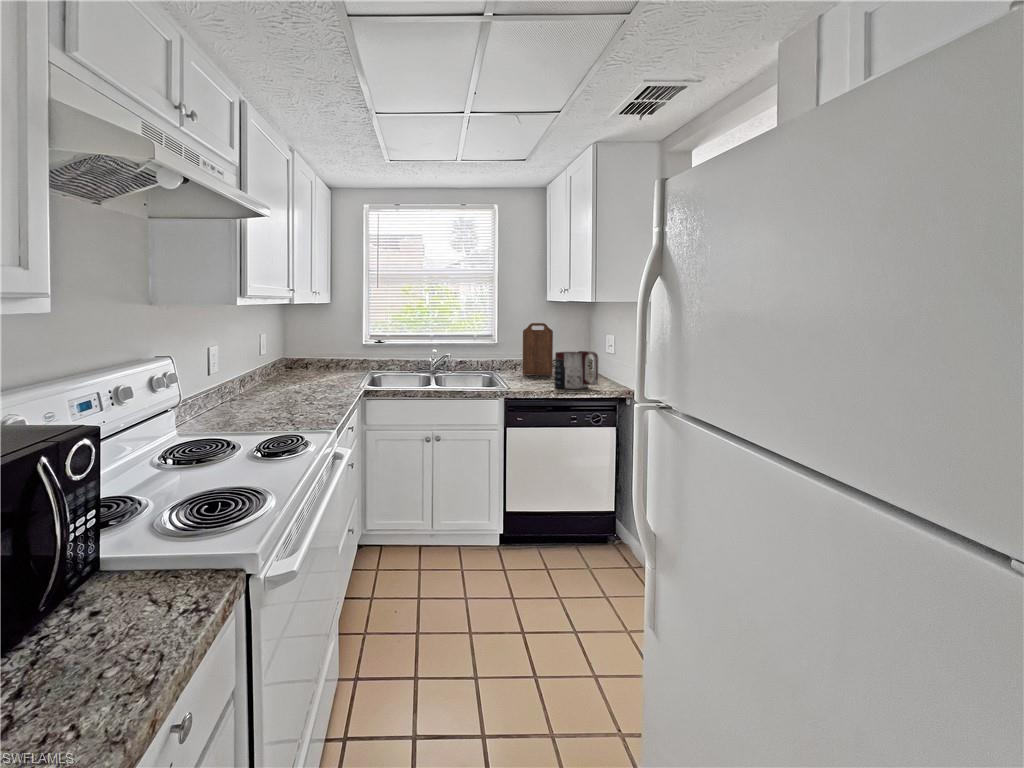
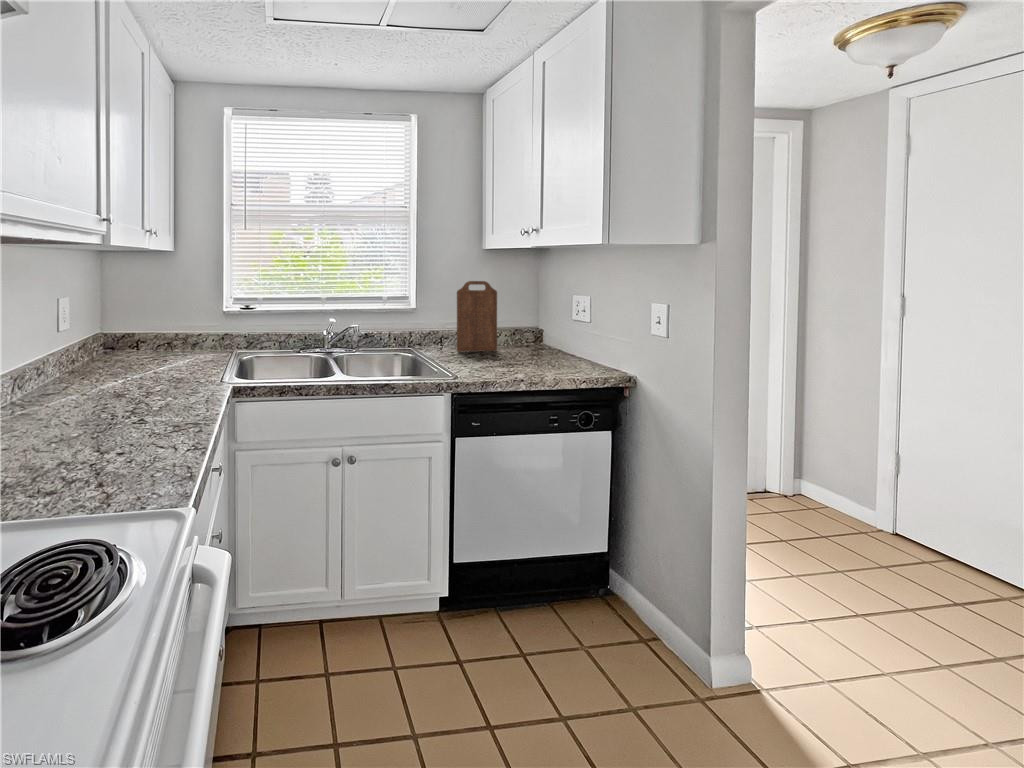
mug: present [554,351,599,389] -> none [518,322,582,376]

